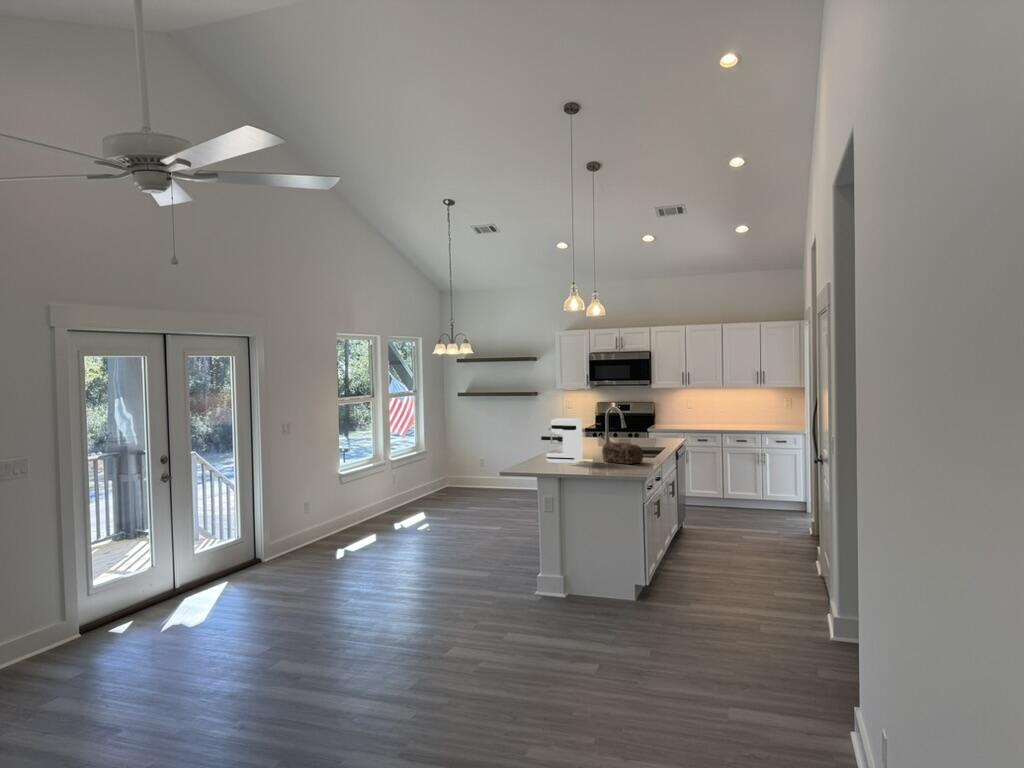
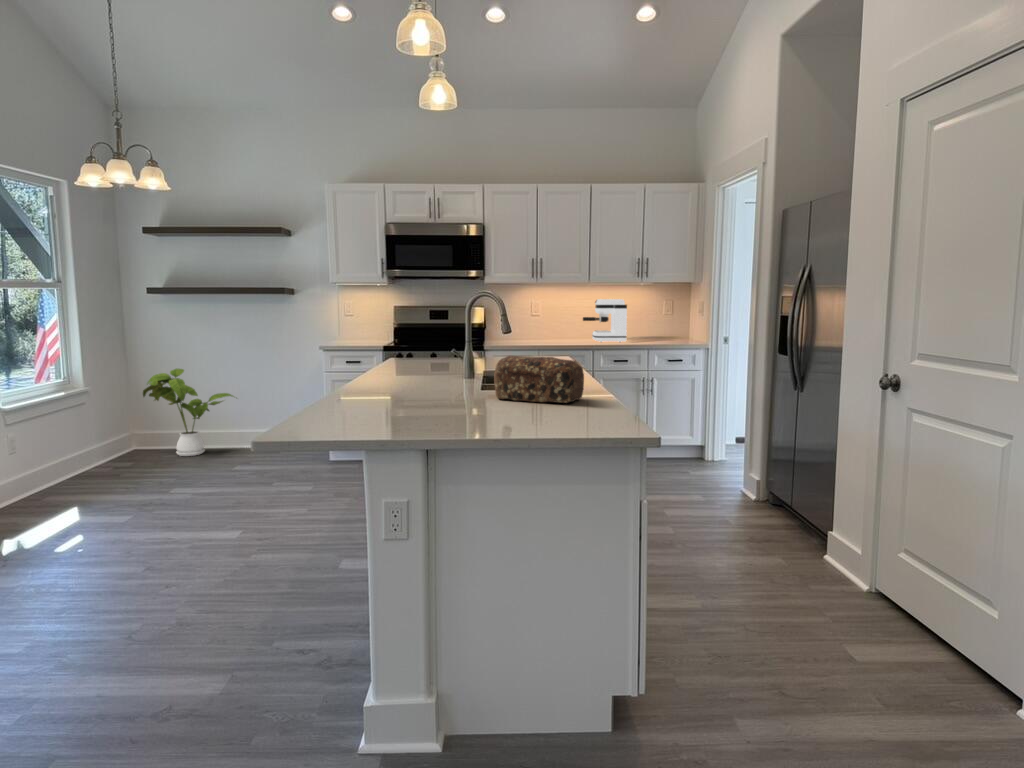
coffee maker: present [541,418,583,464] -> present [583,299,627,342]
house plant: none [453,440,504,492] -> present [143,368,234,456]

